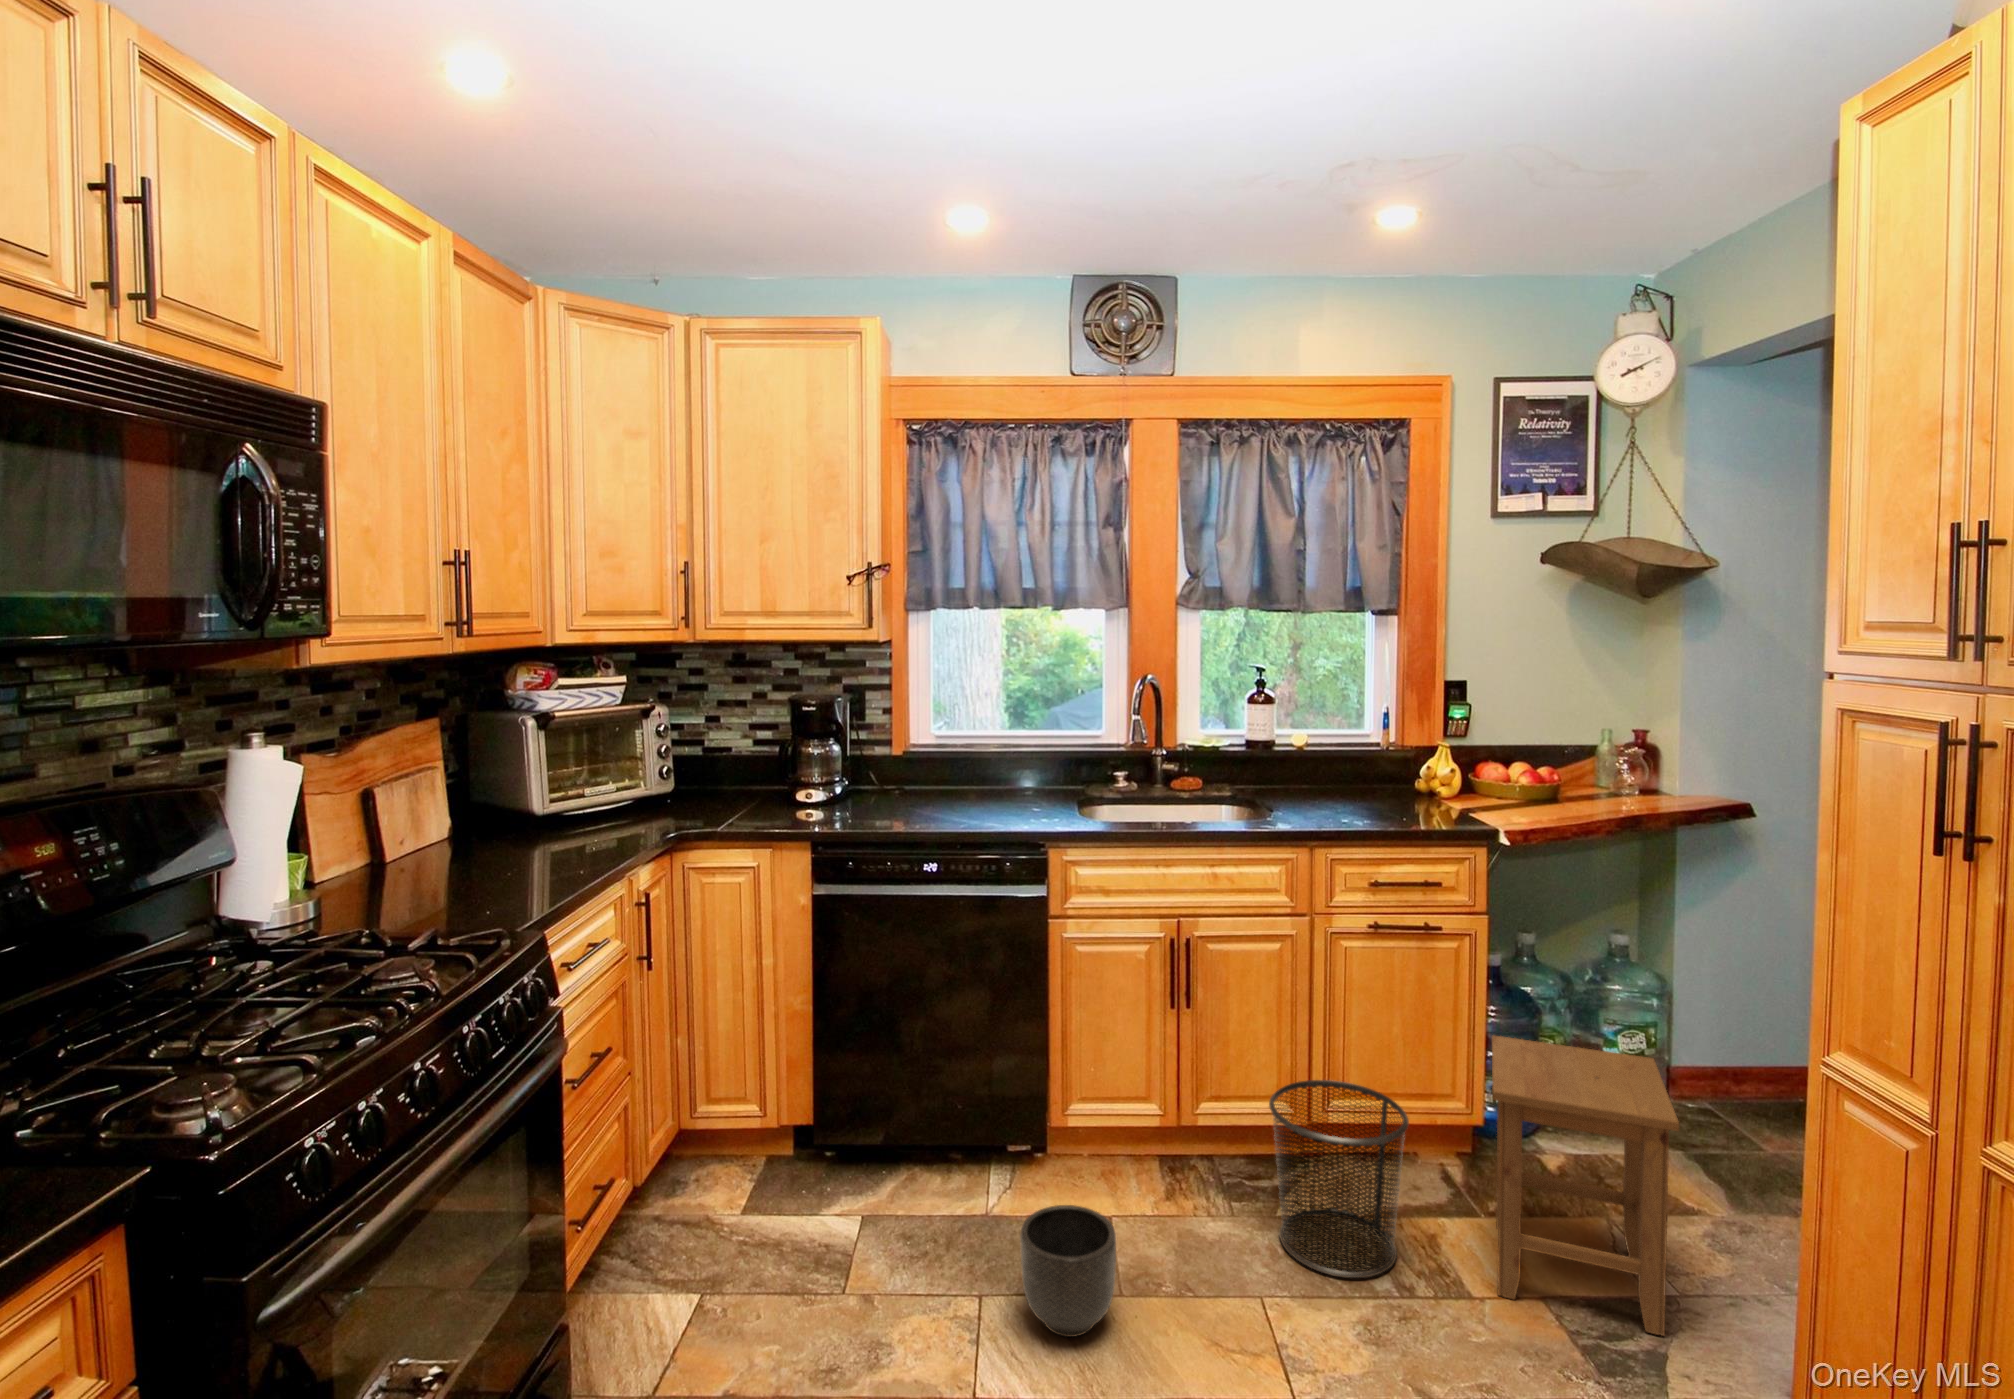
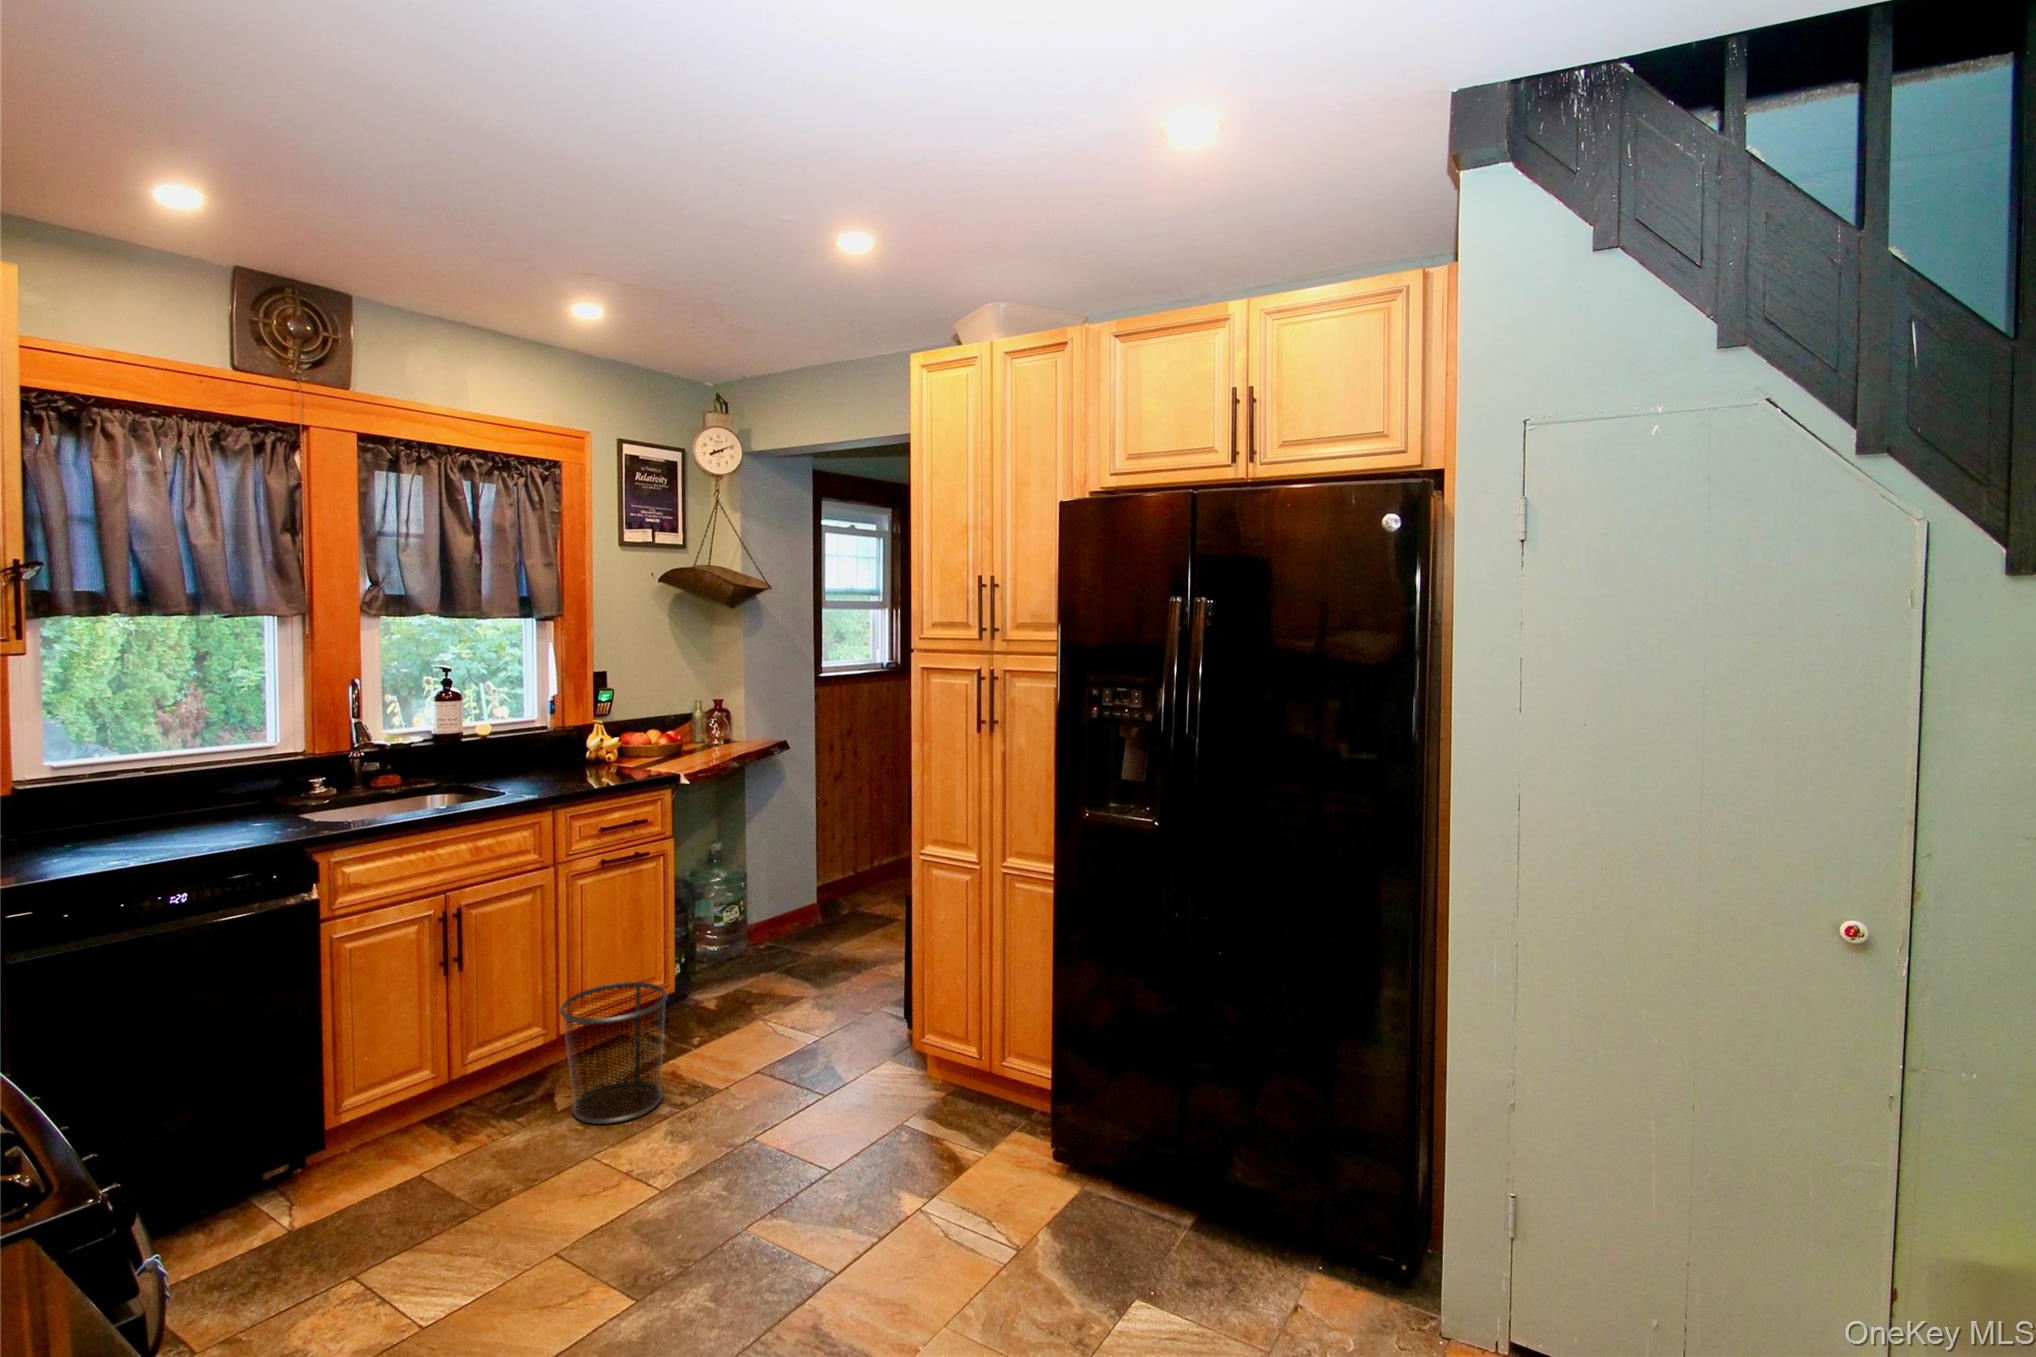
stool: present [1492,1035,1679,1336] -> none [694,903,822,1081]
planter: present [1020,1205,1116,1337] -> none [407,1143,501,1255]

